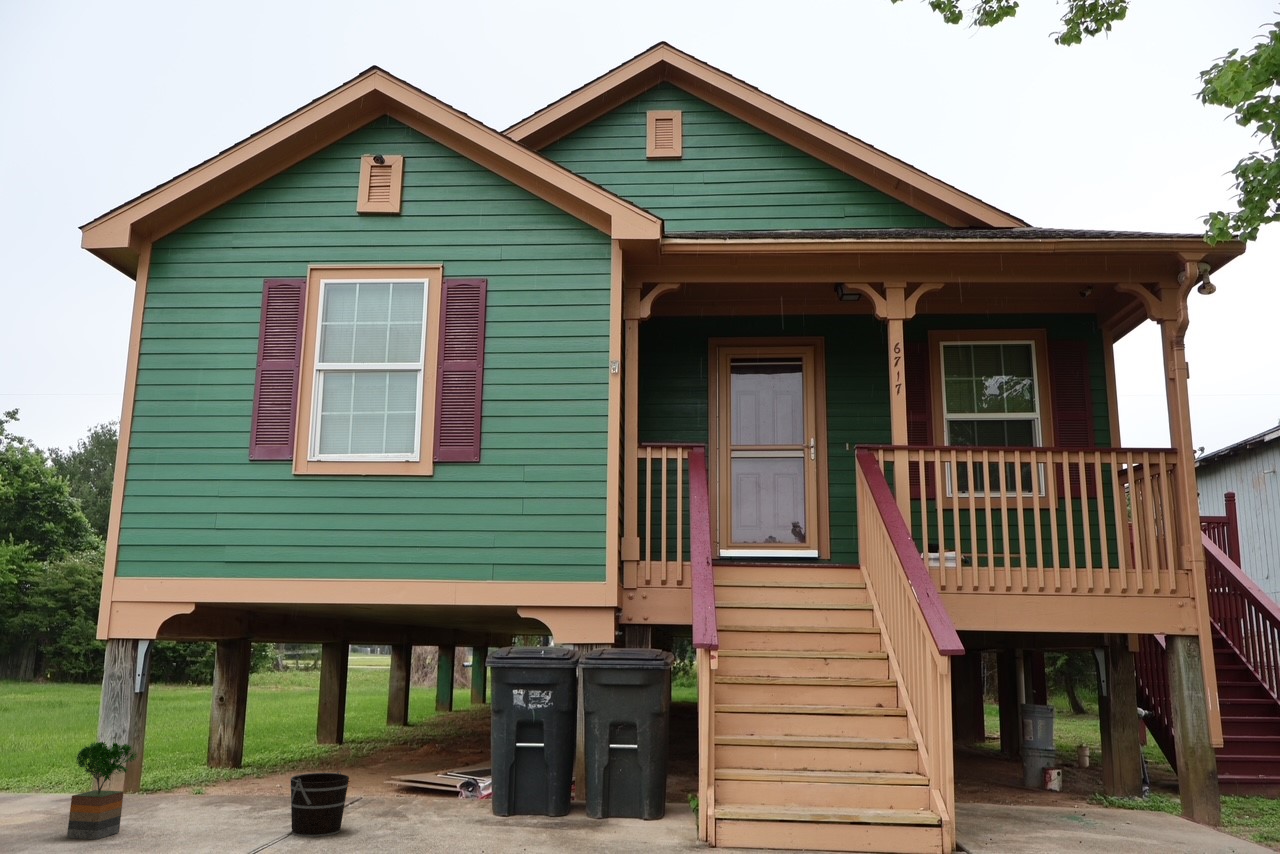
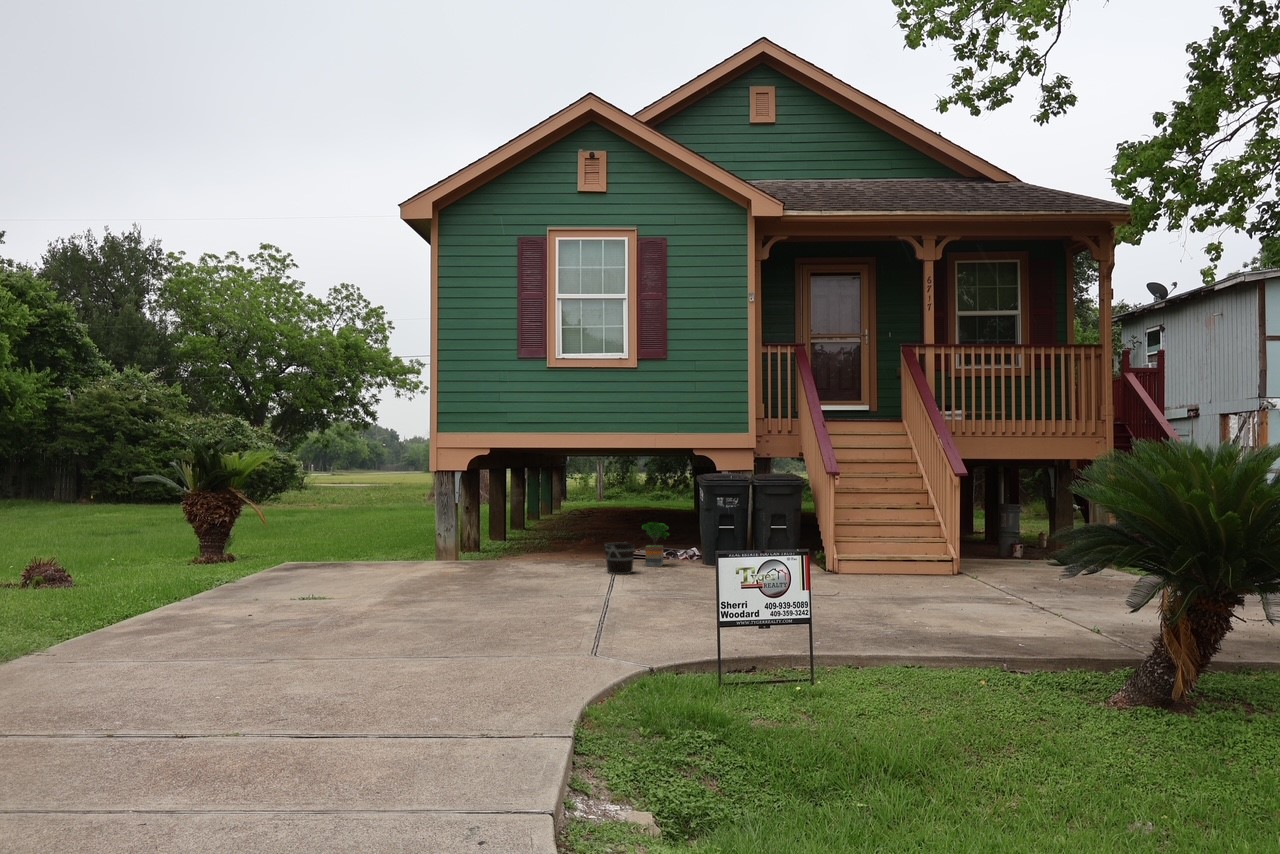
potted tree: present [67,742,137,840] -> present [642,522,669,567]

